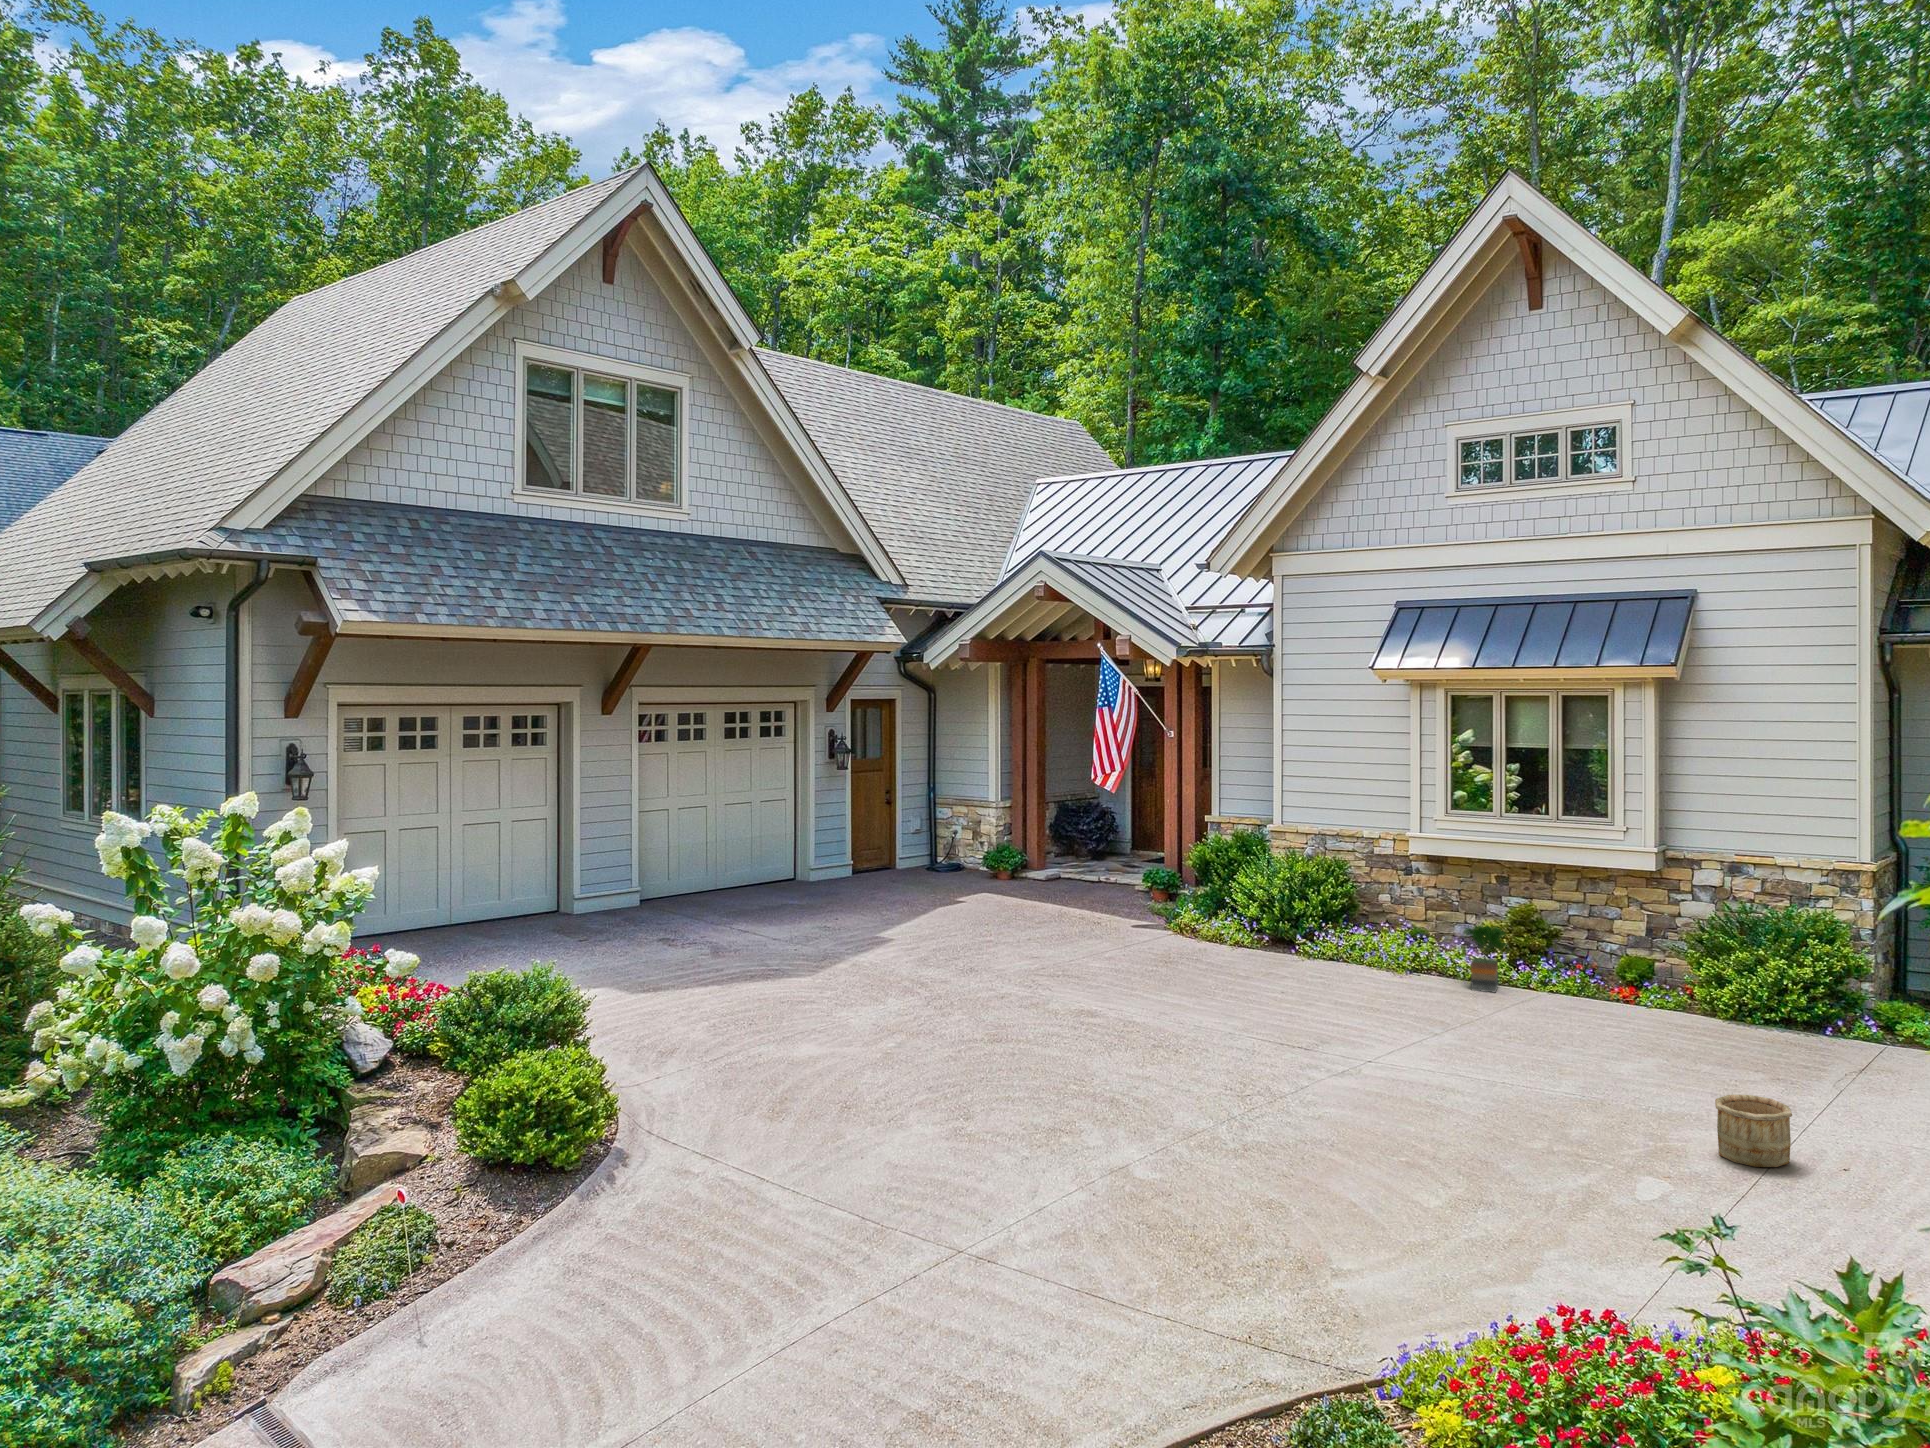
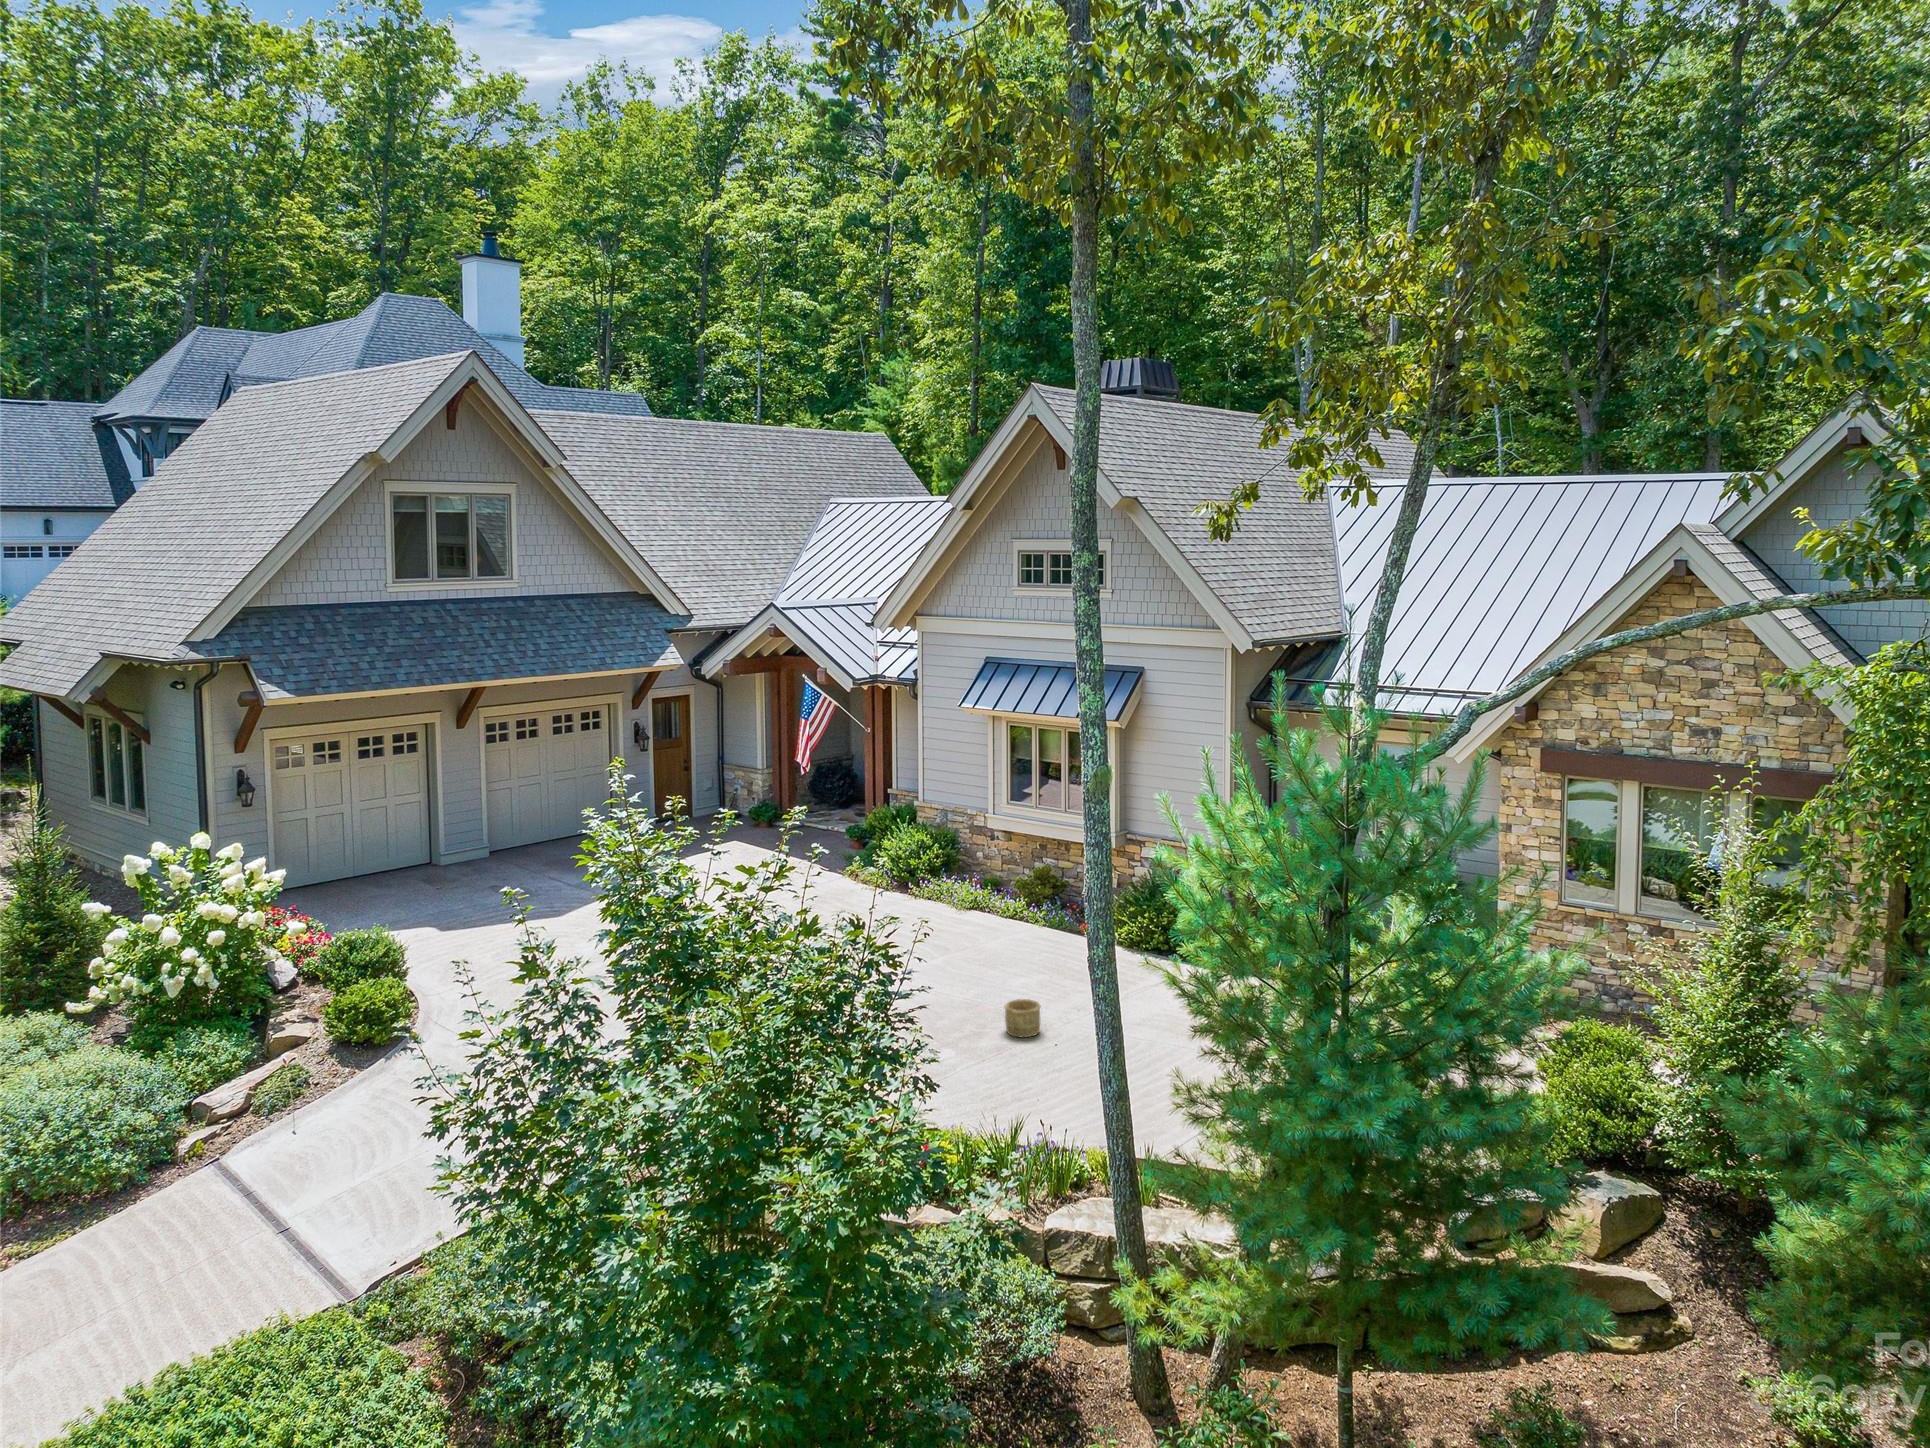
potted tree: present [1465,926,1507,992] -> none [996,879,1023,923]

